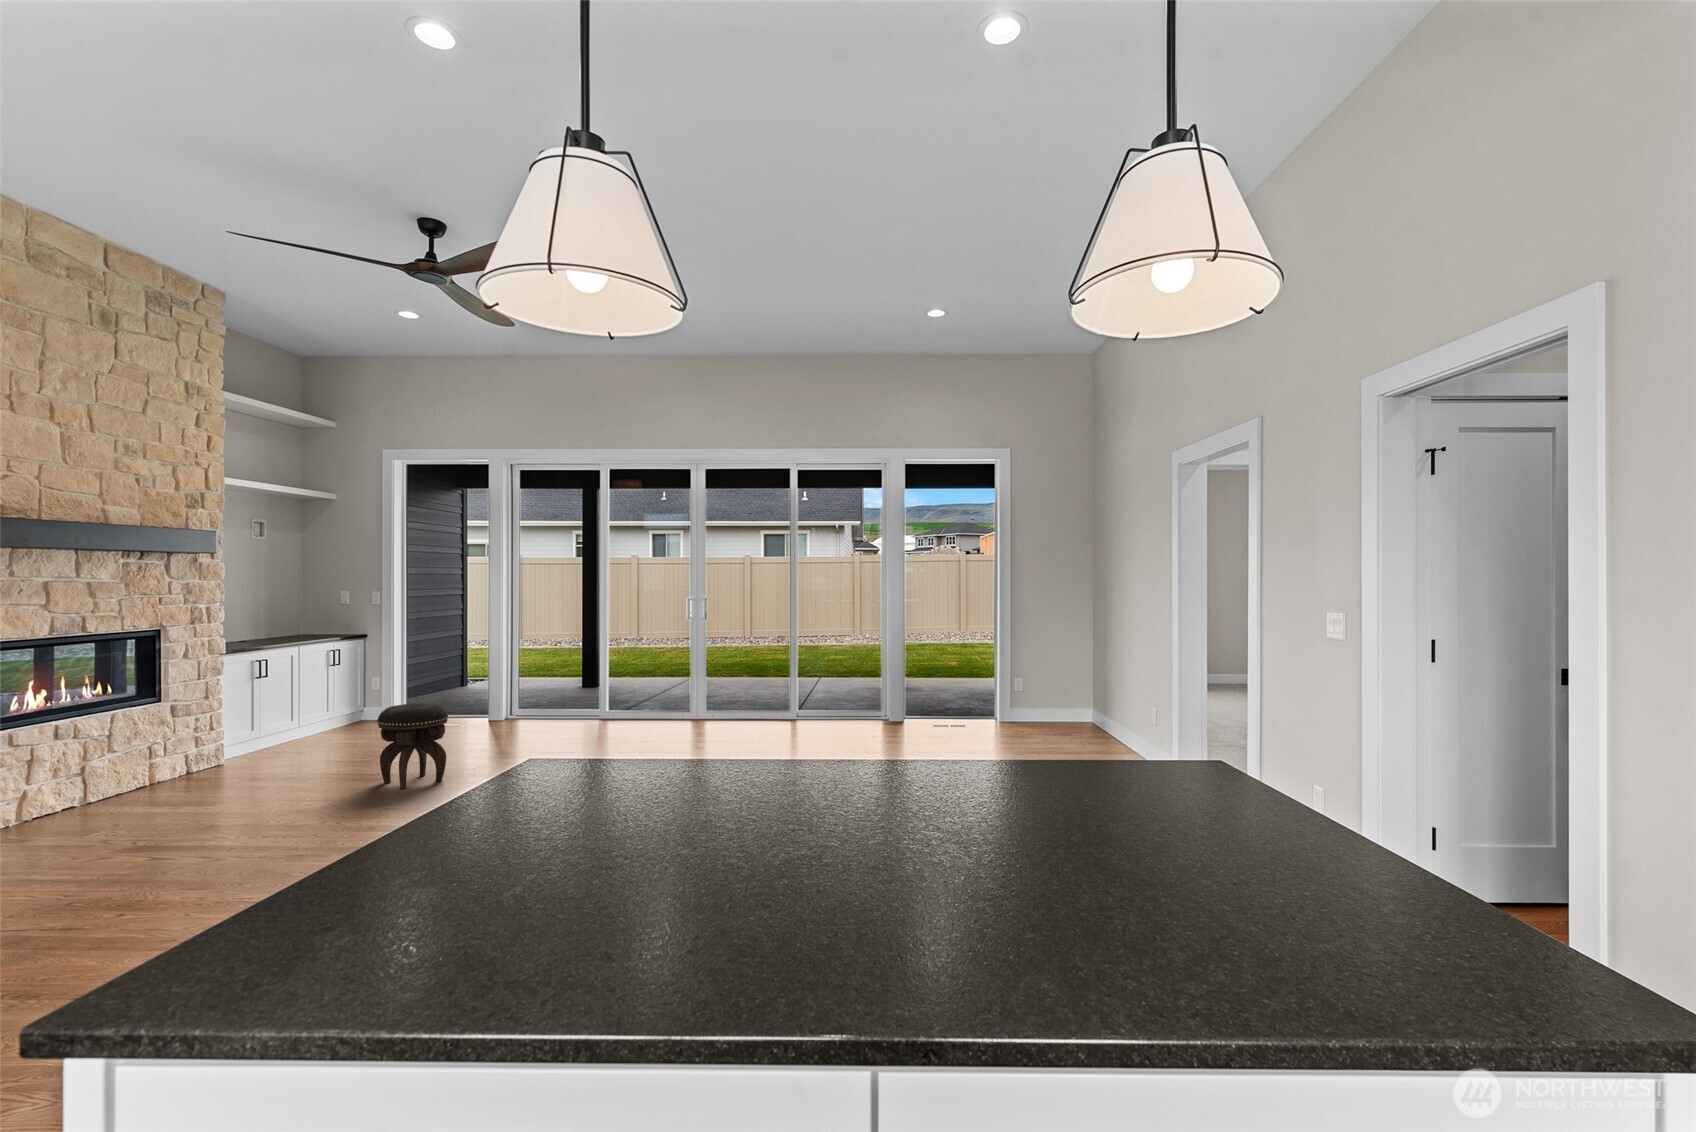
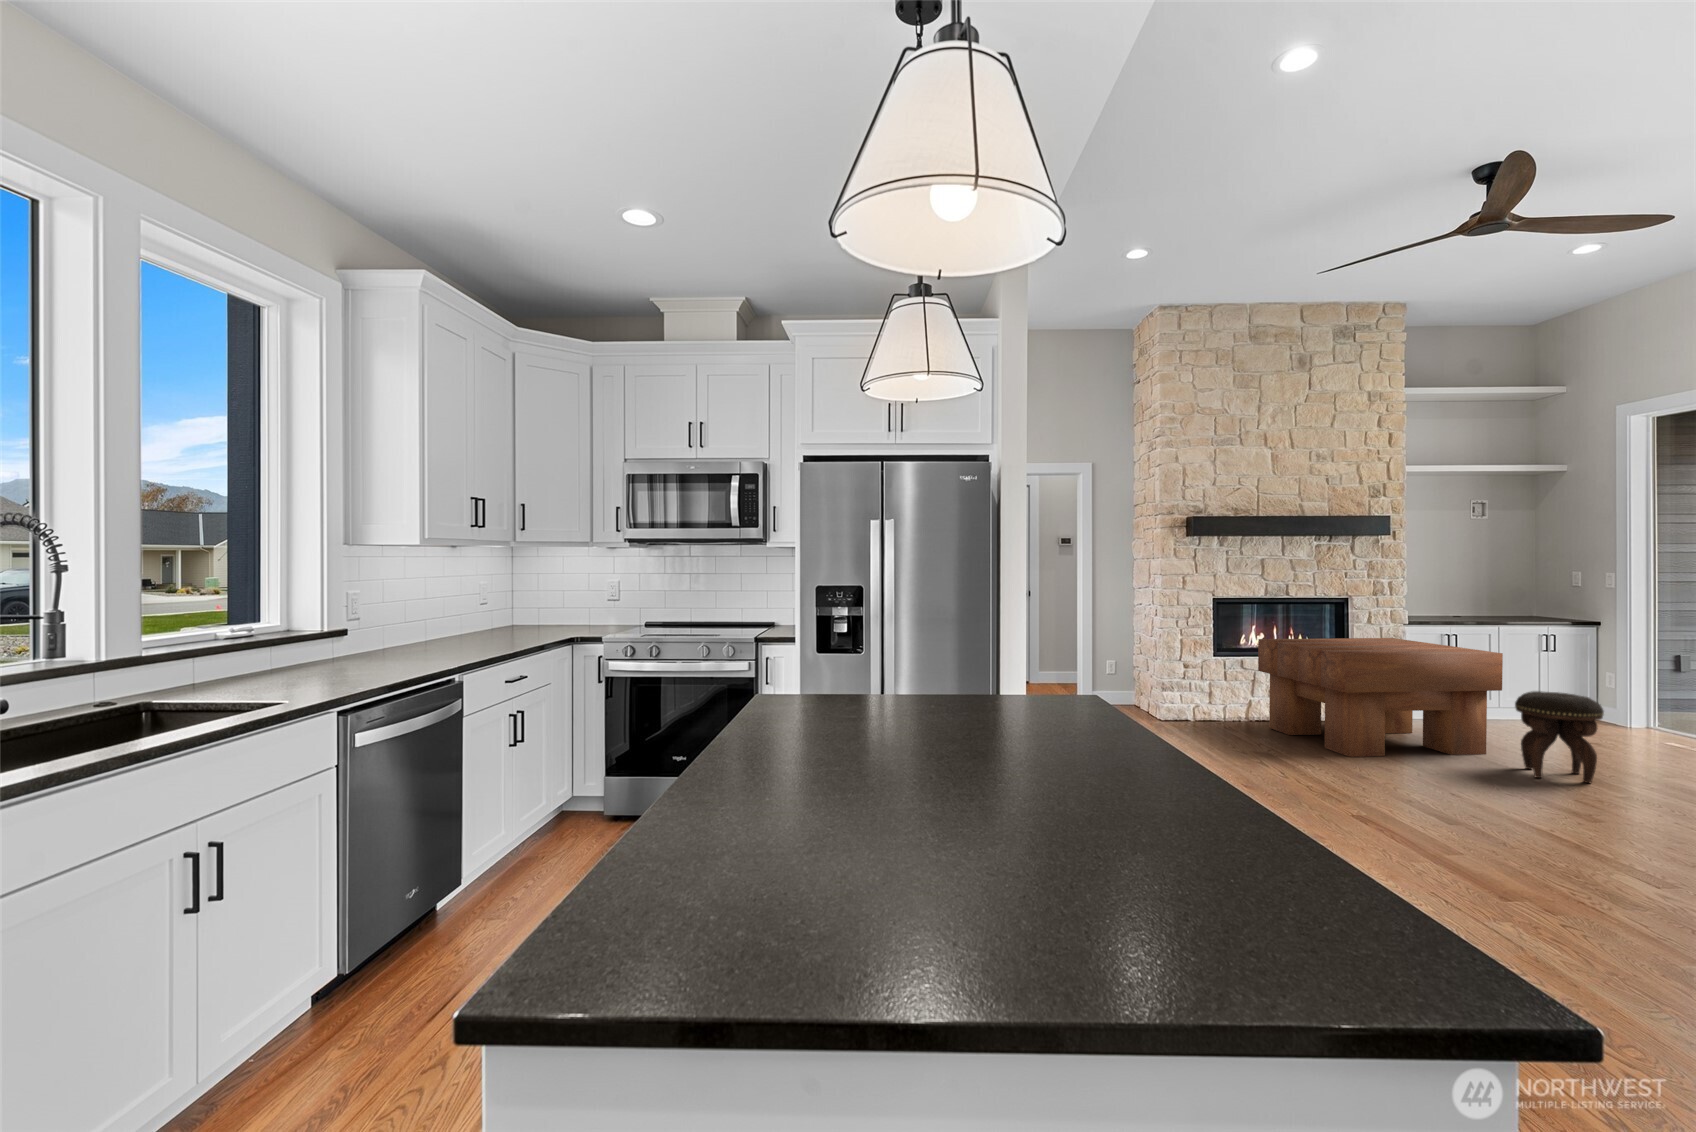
coffee table: none [40,672,352,825] -> present [1258,638,1503,757]

